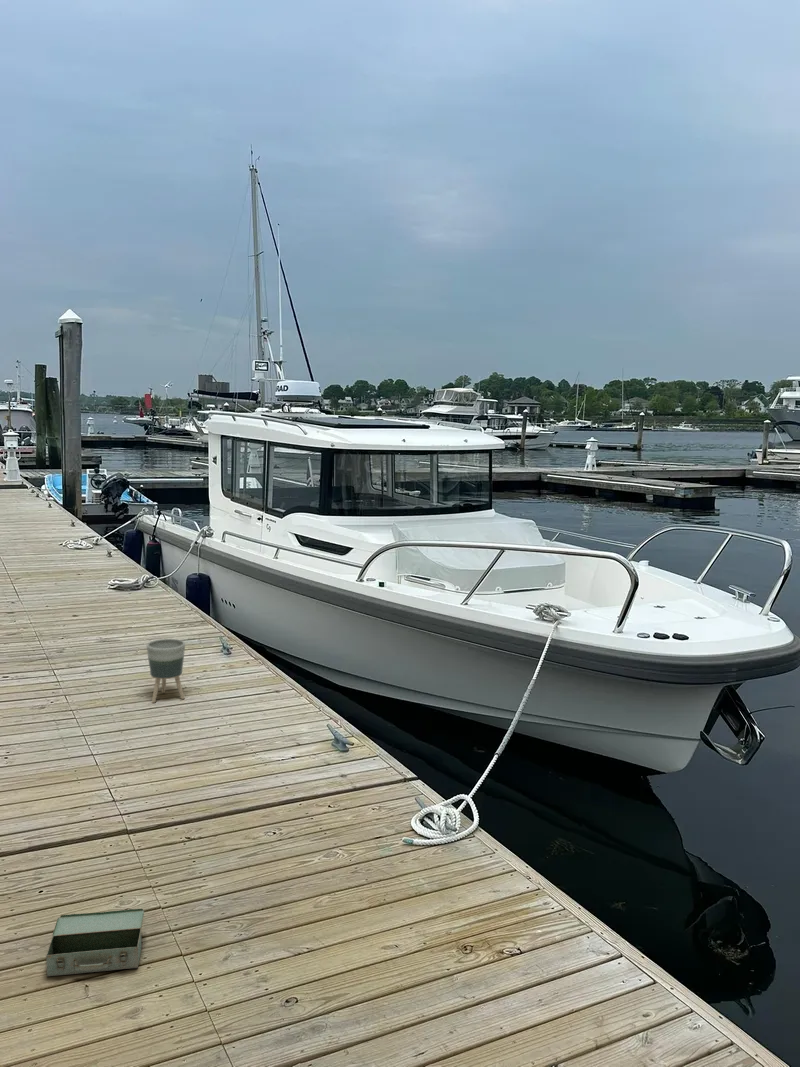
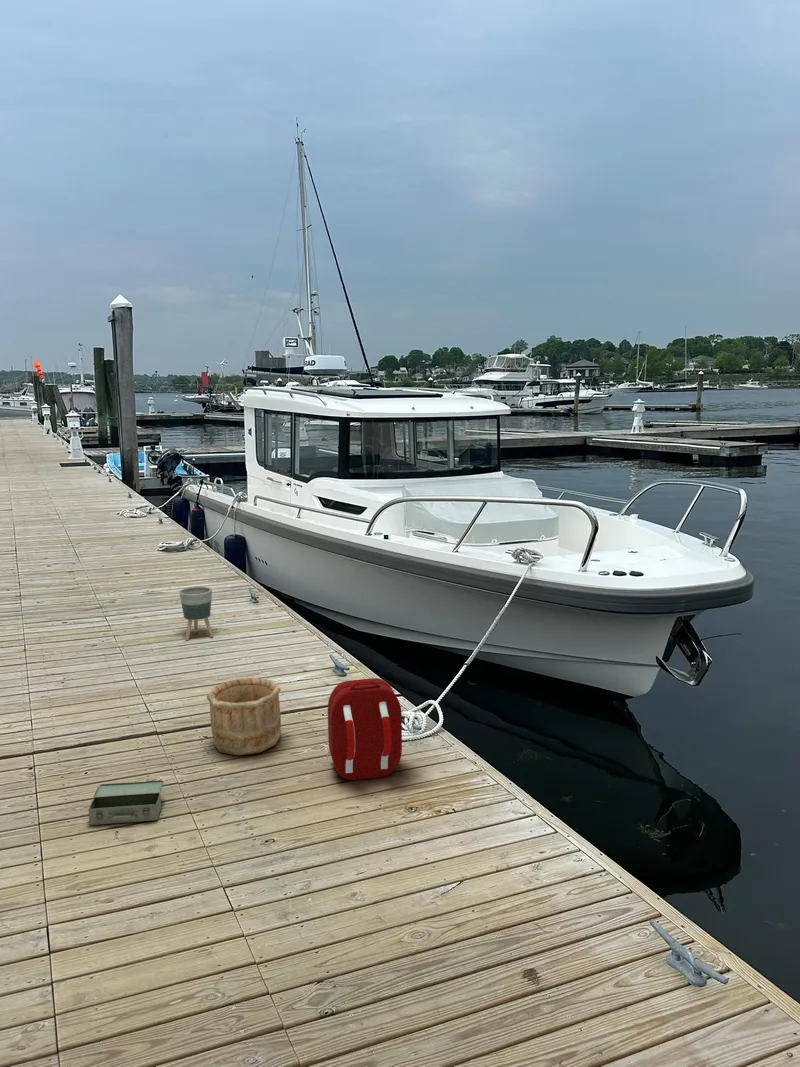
wooden bucket: none [195,763,287,866] -> present [207,677,281,755]
backpack: none [350,773,447,903] -> present [327,678,402,780]

